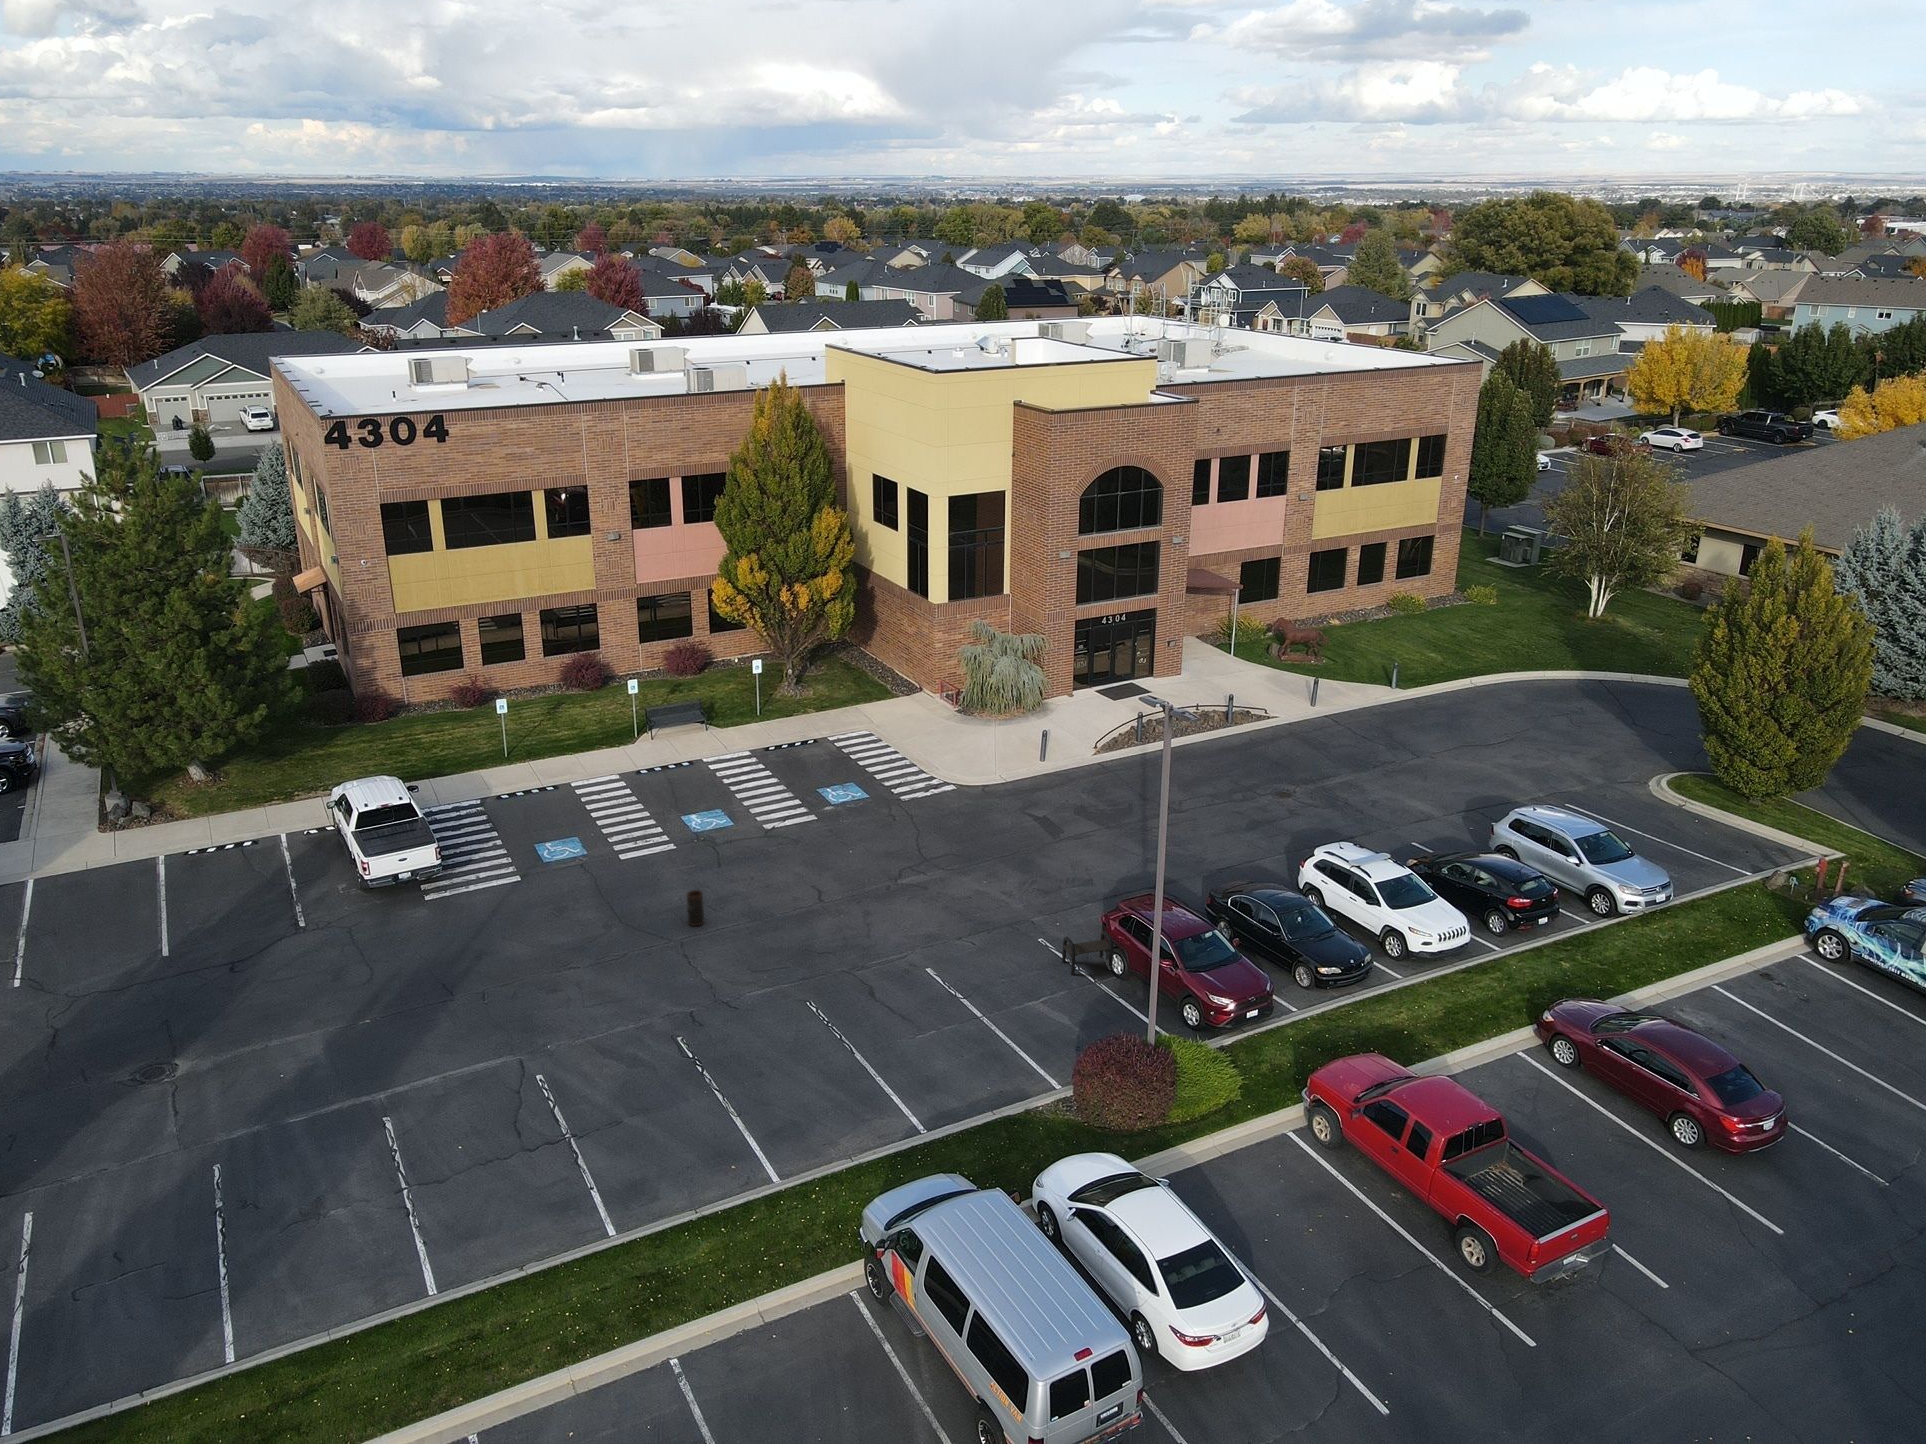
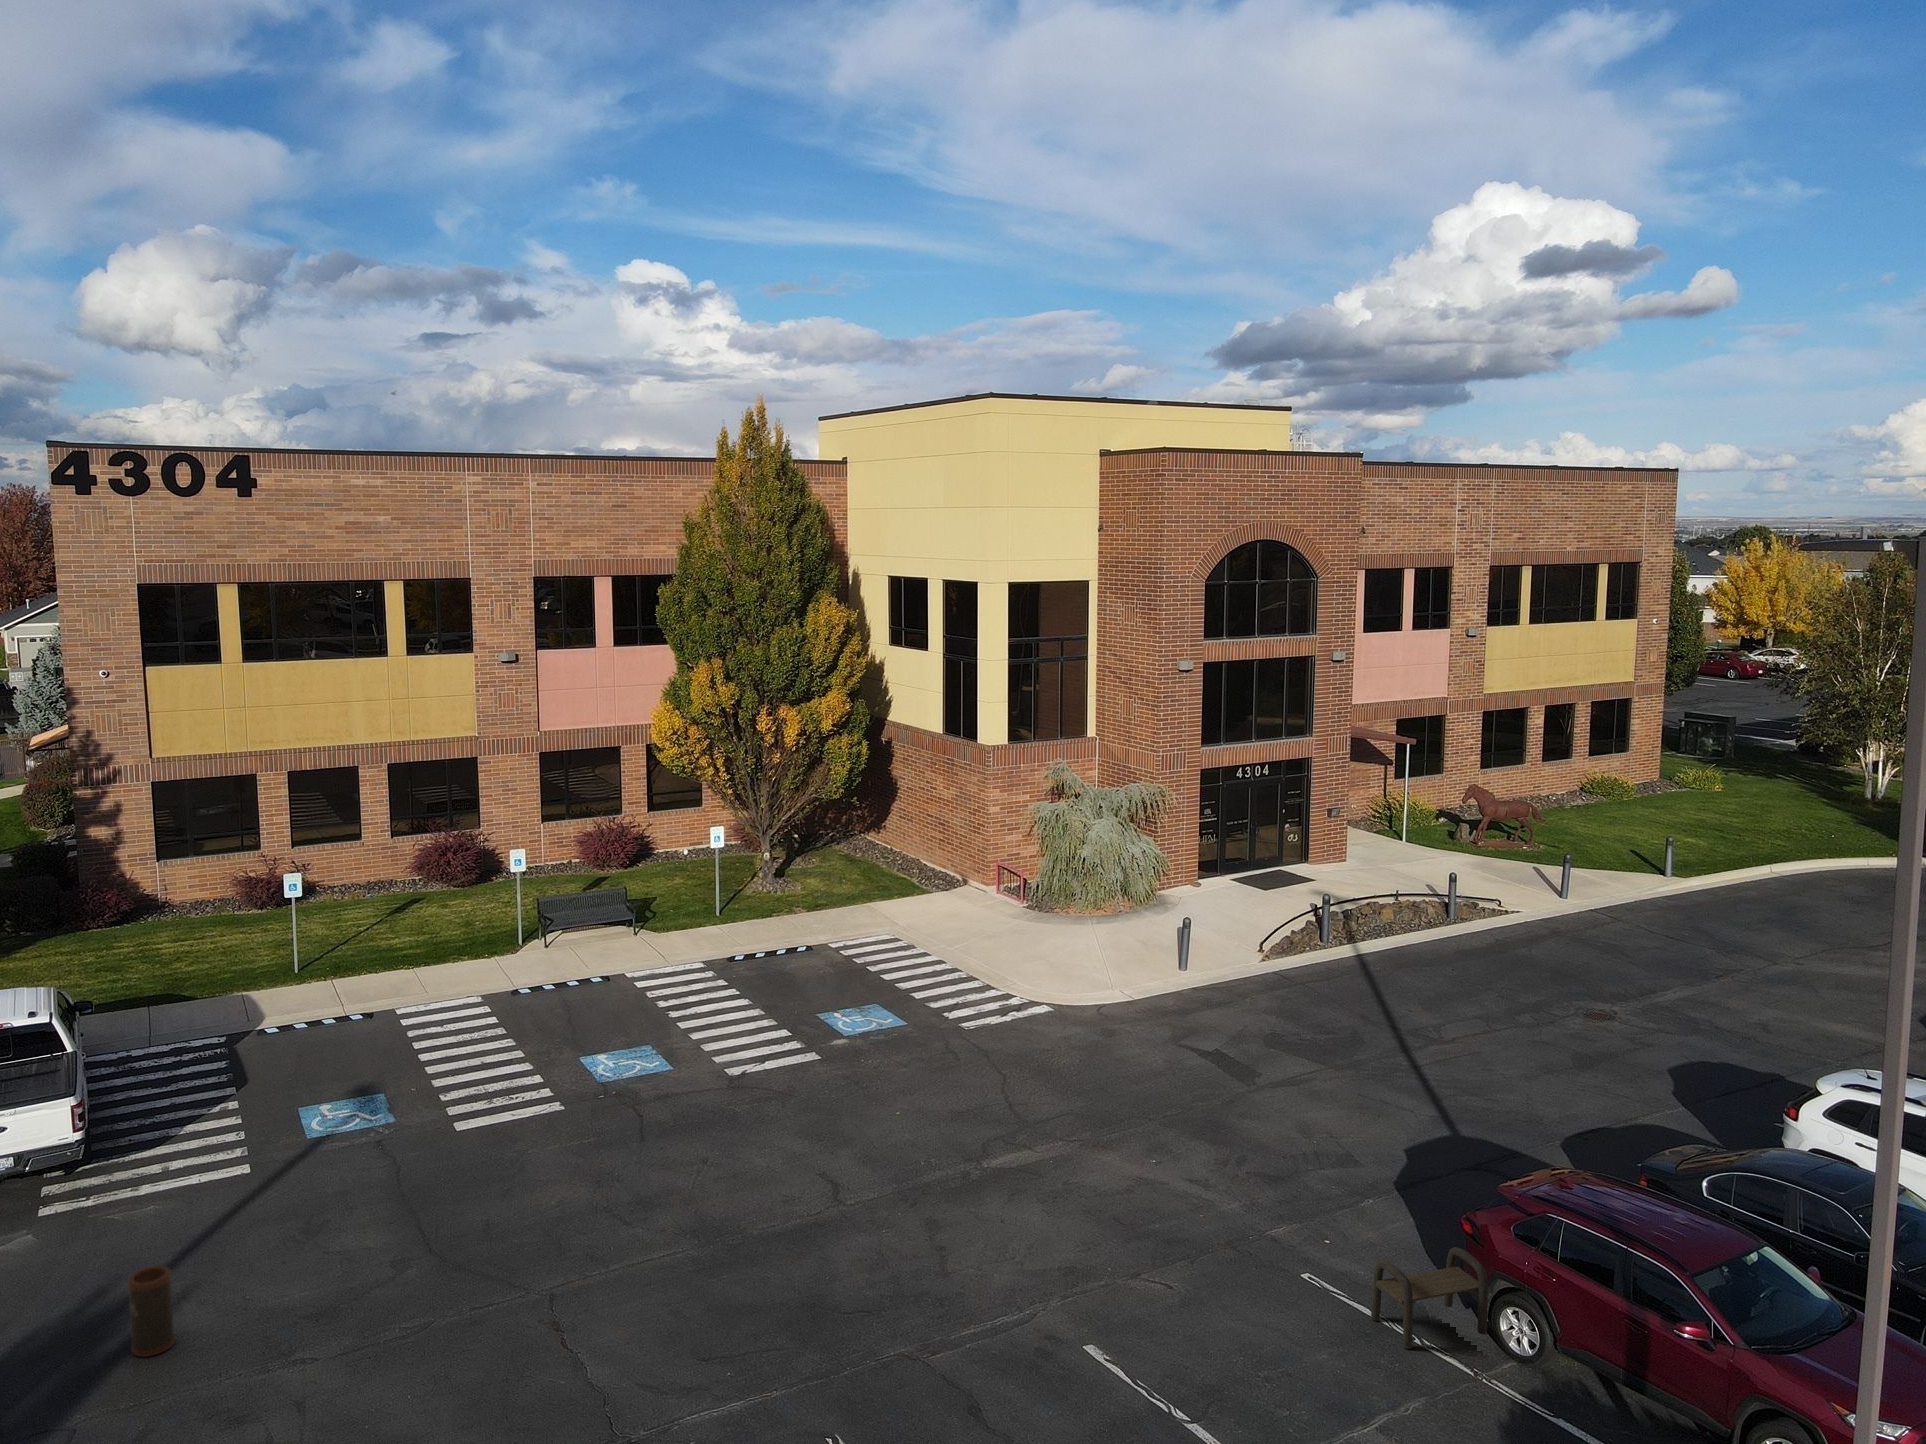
trash can: present [687,890,704,926] -> present [128,1266,175,1357]

